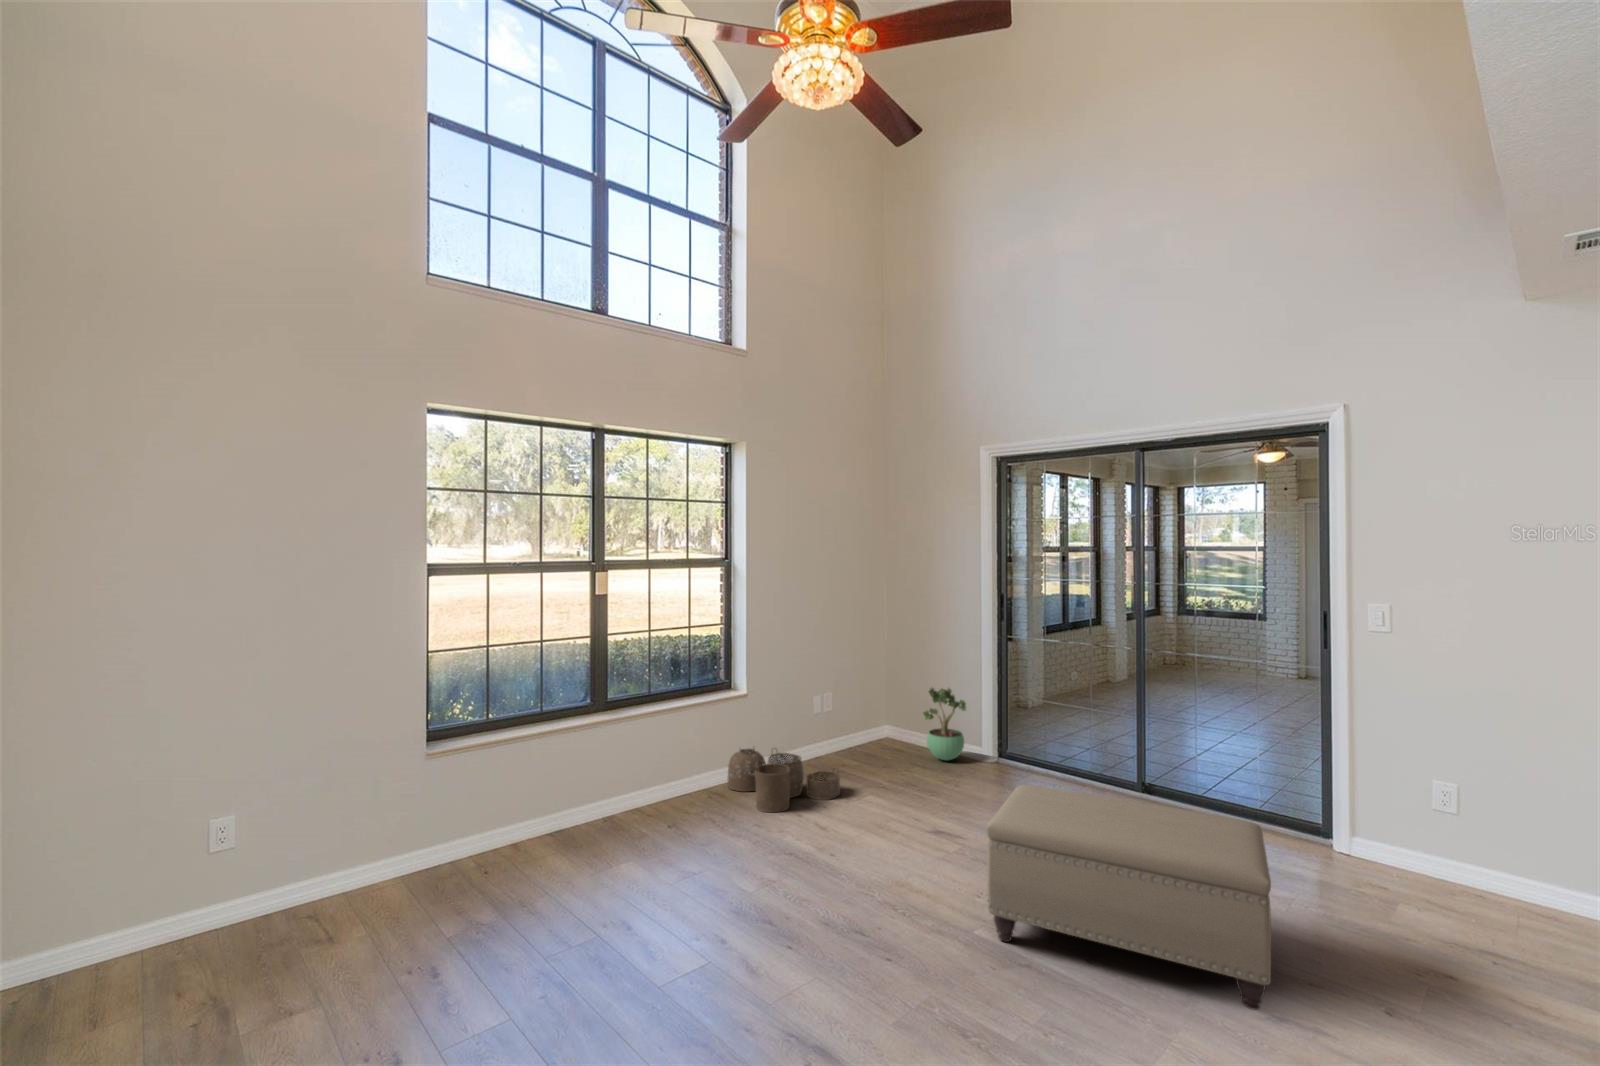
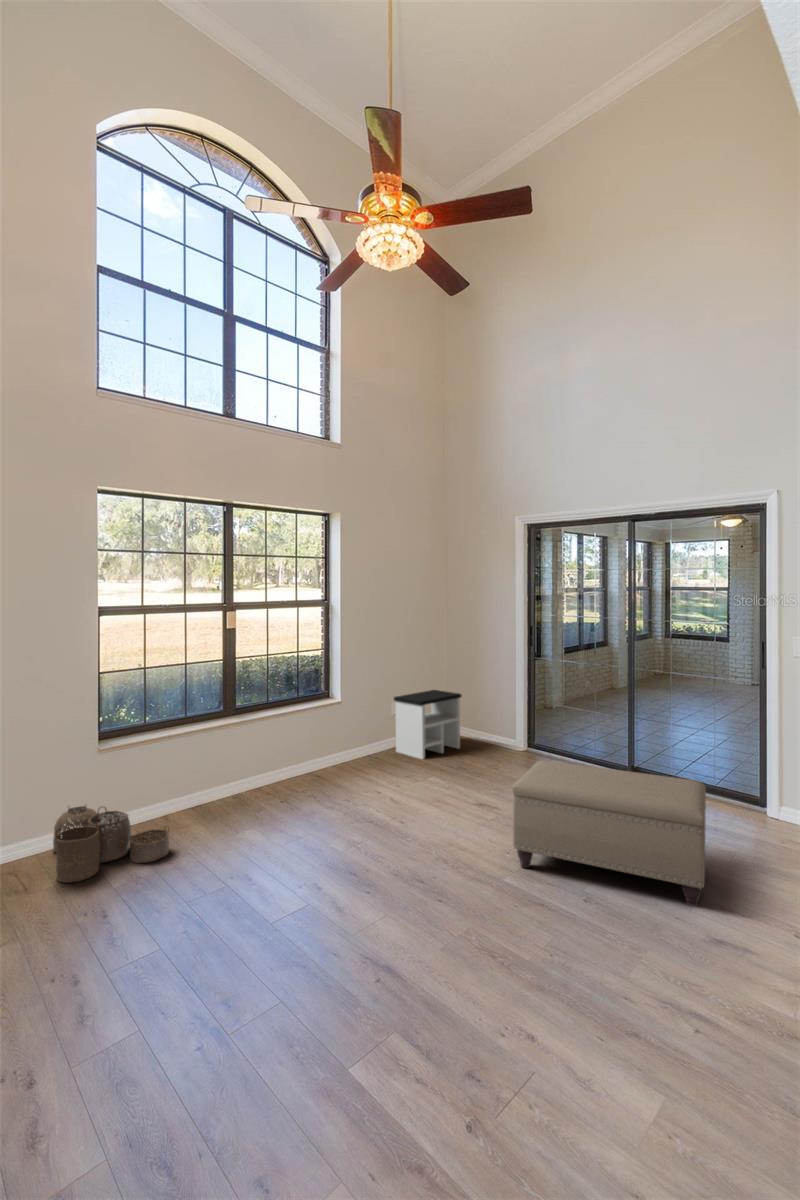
side table: none [816,673,906,769] -> present [394,690,462,759]
potted plant: present [924,688,966,760] -> none [474,699,507,753]
woven basket: present [727,749,840,812] -> present [53,806,169,883]

